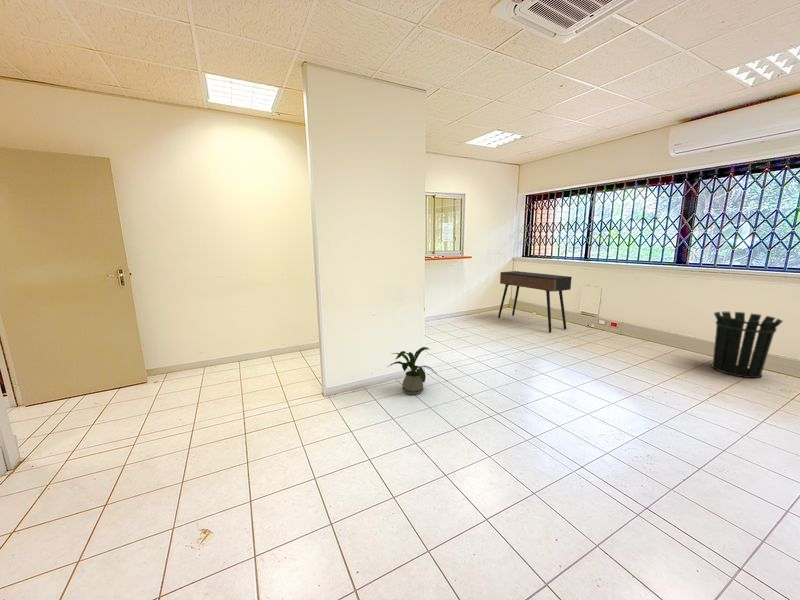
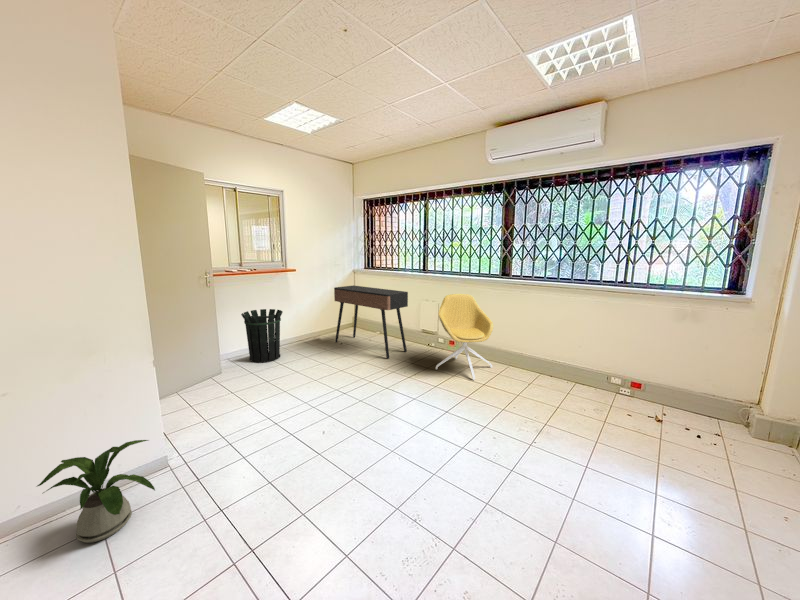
chair: none [599,279,664,355] -> present [436,294,493,380]
waste bin: present [712,311,783,378] -> present [241,309,283,363]

